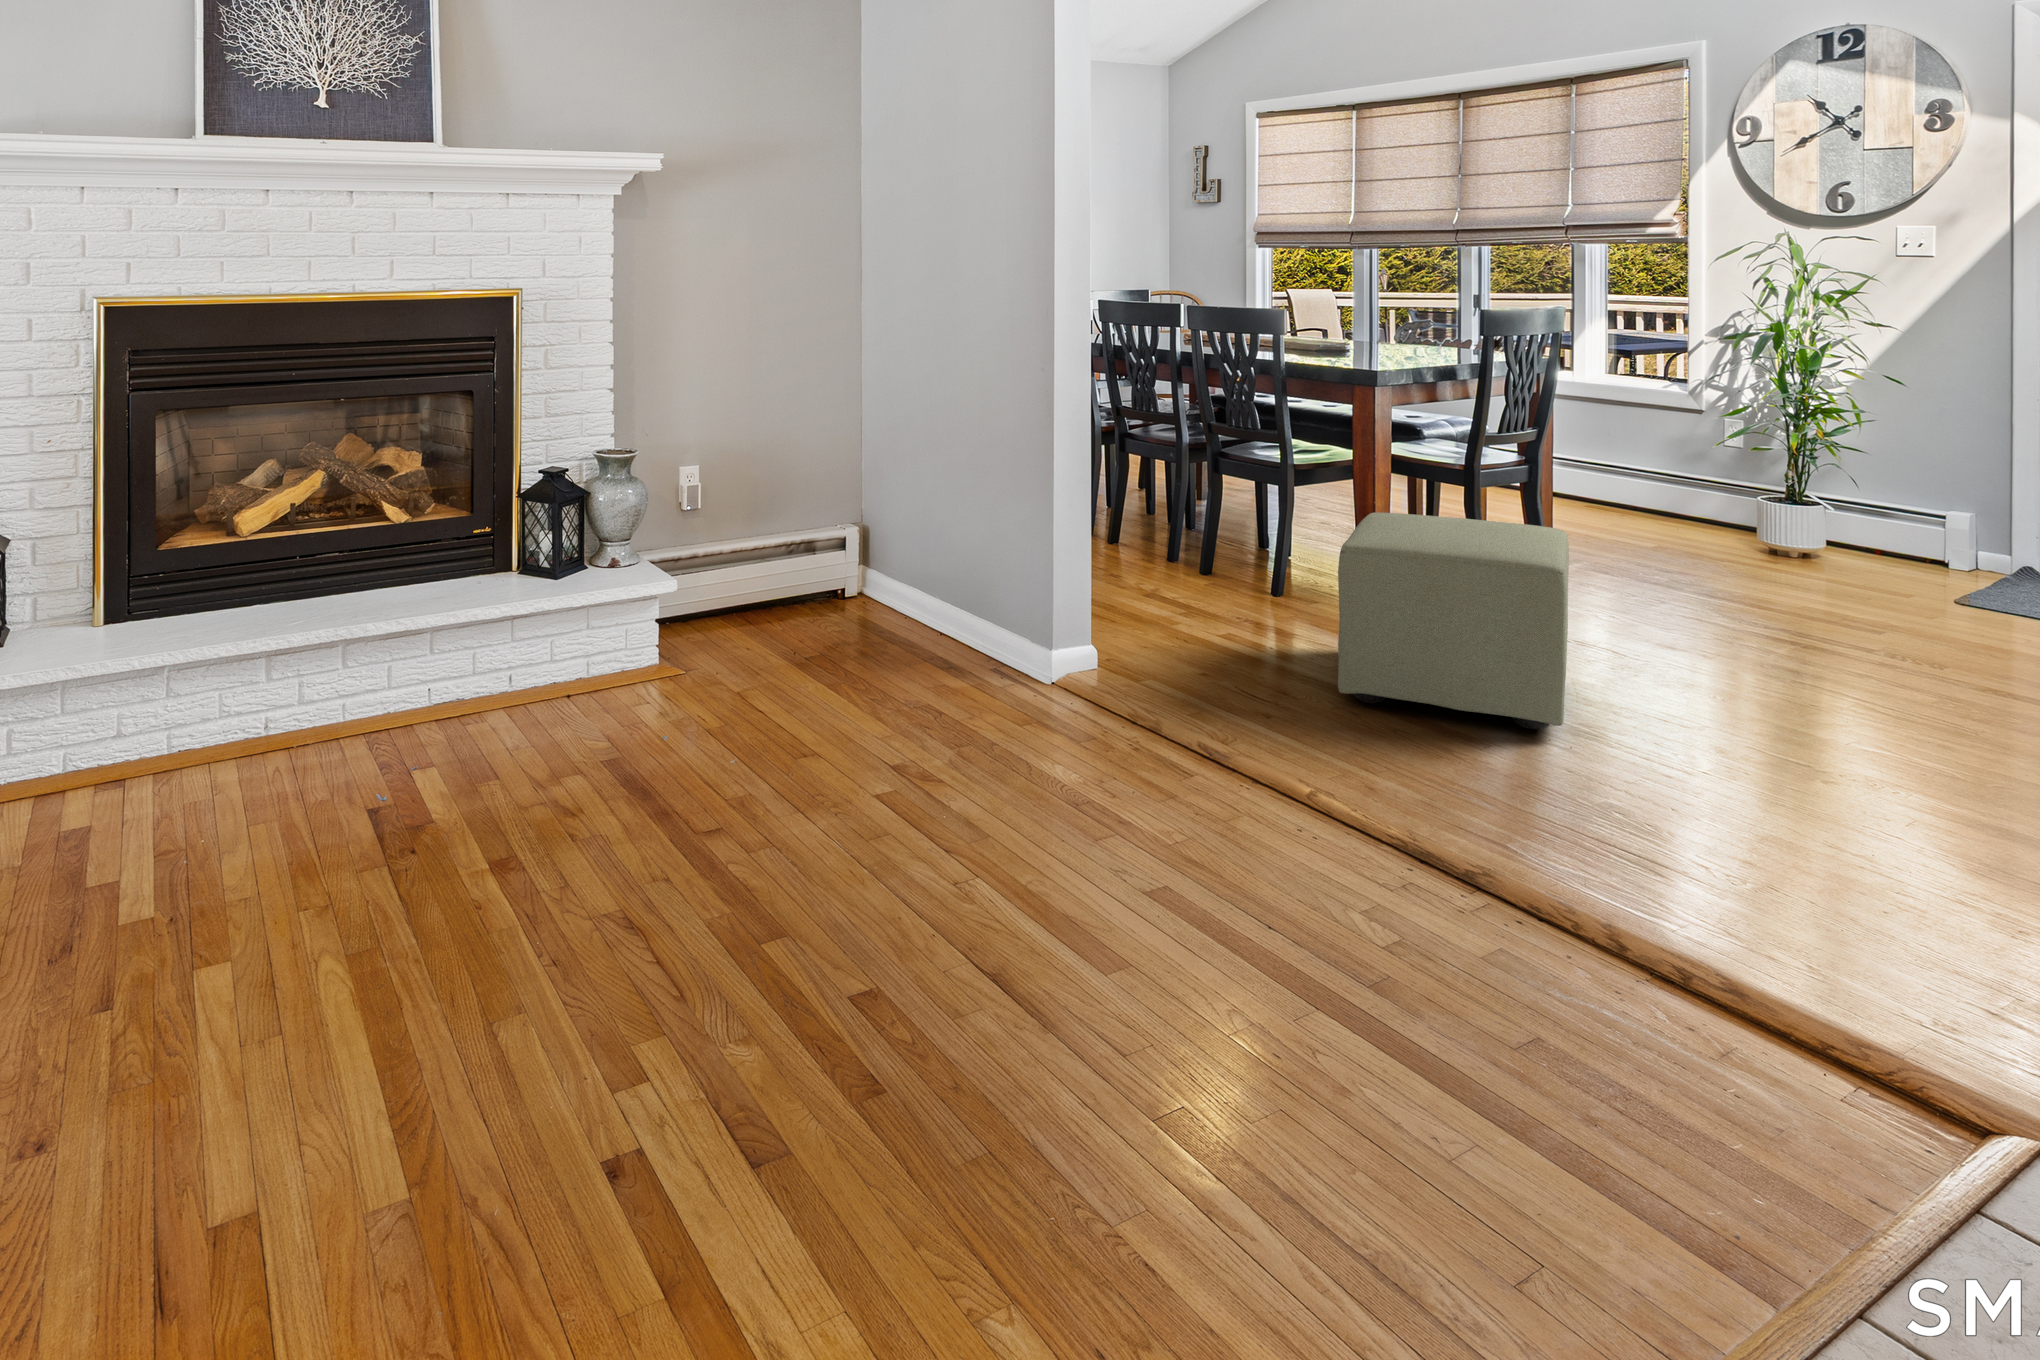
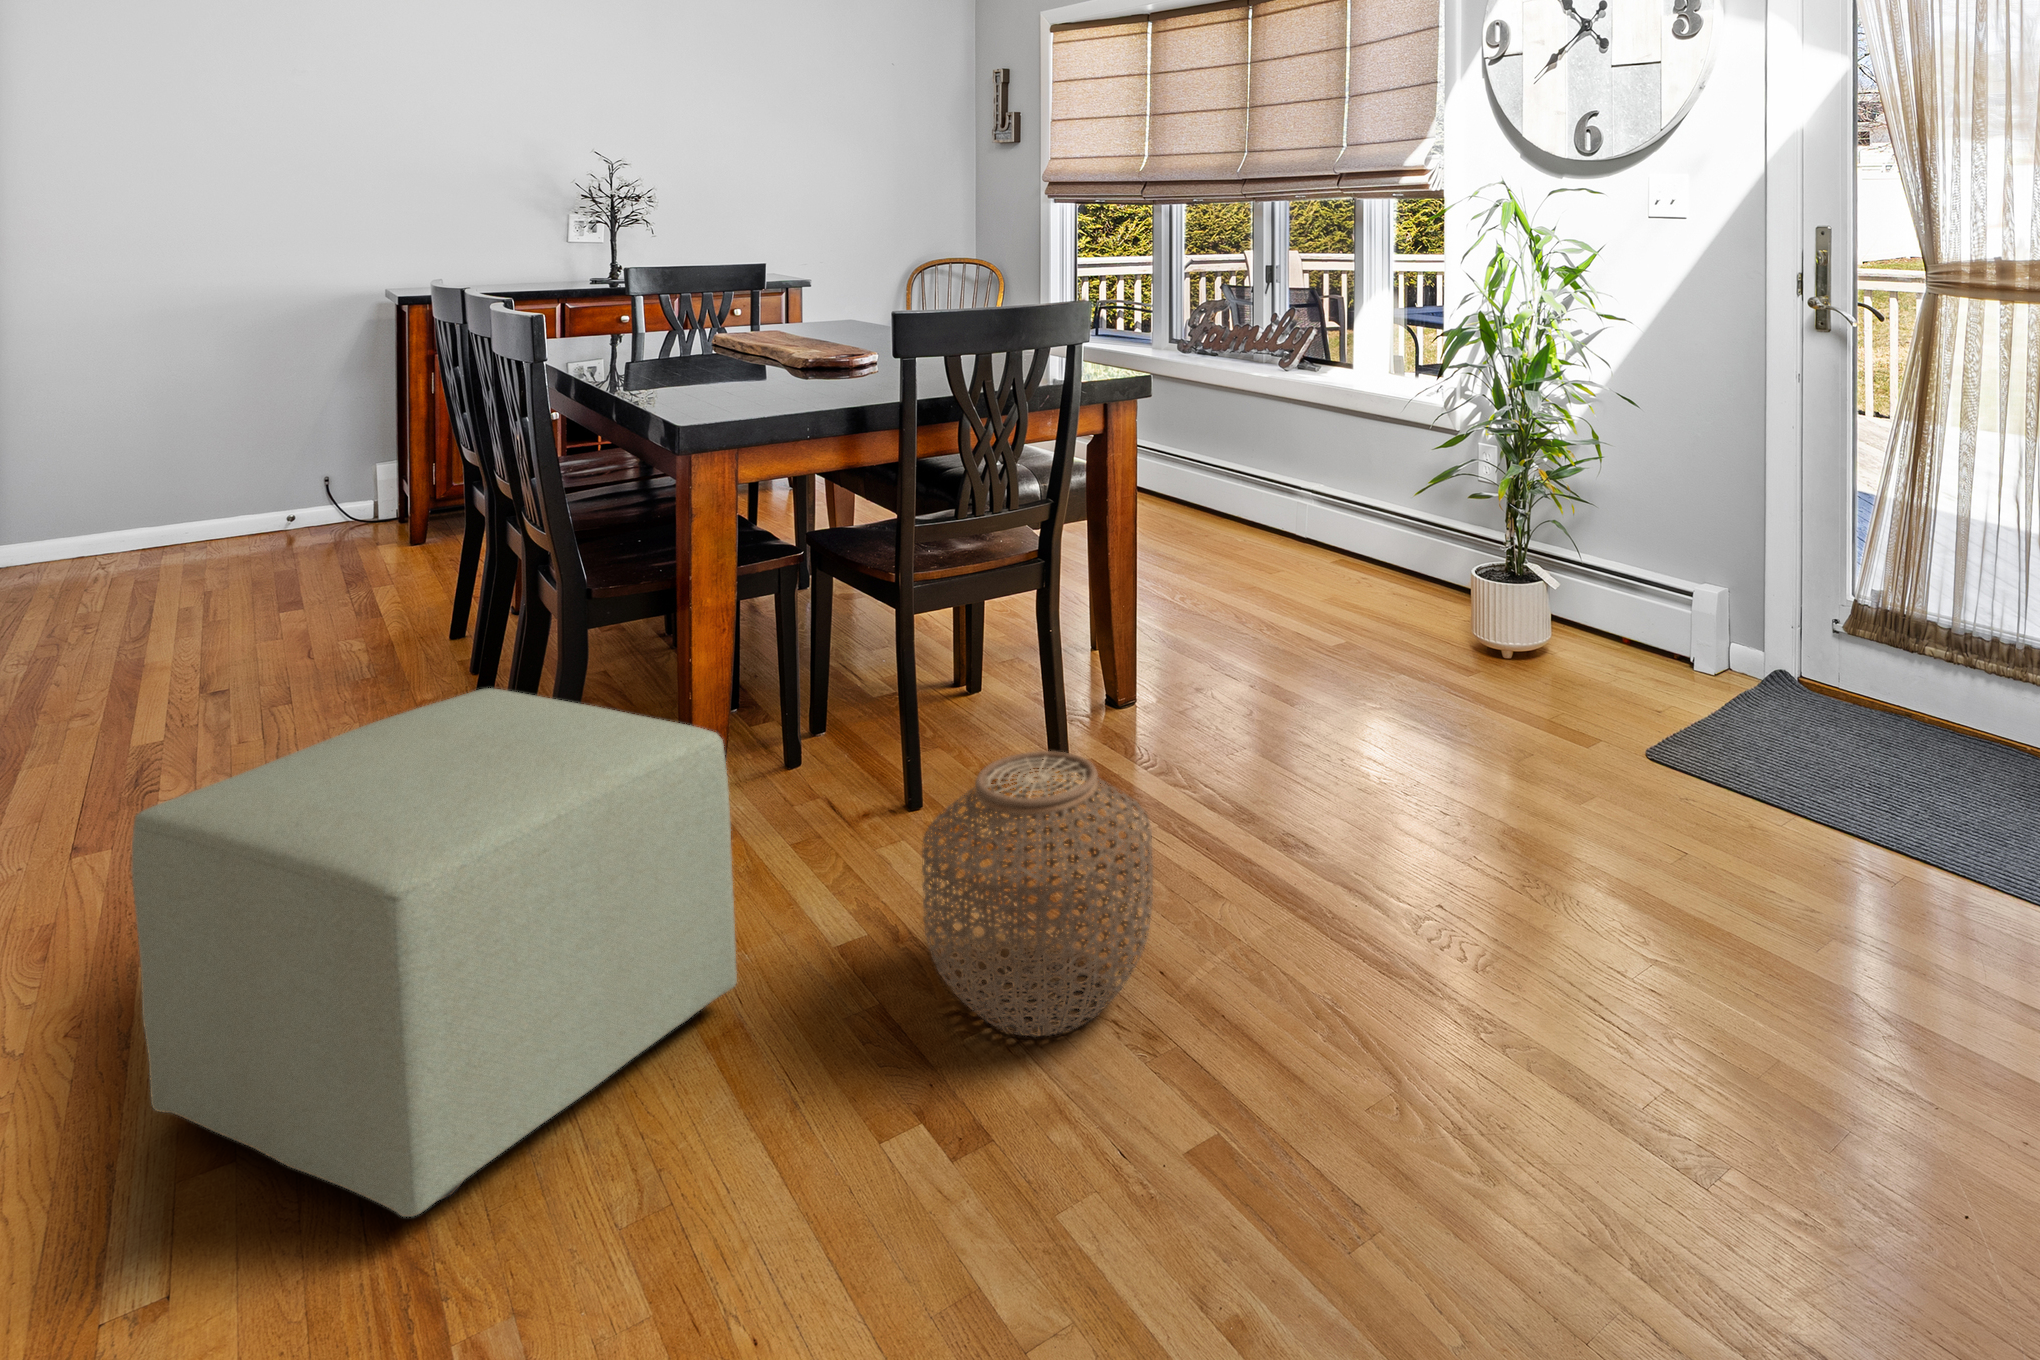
woven basket: none [1663,552,1817,697] -> present [922,751,1153,1036]

